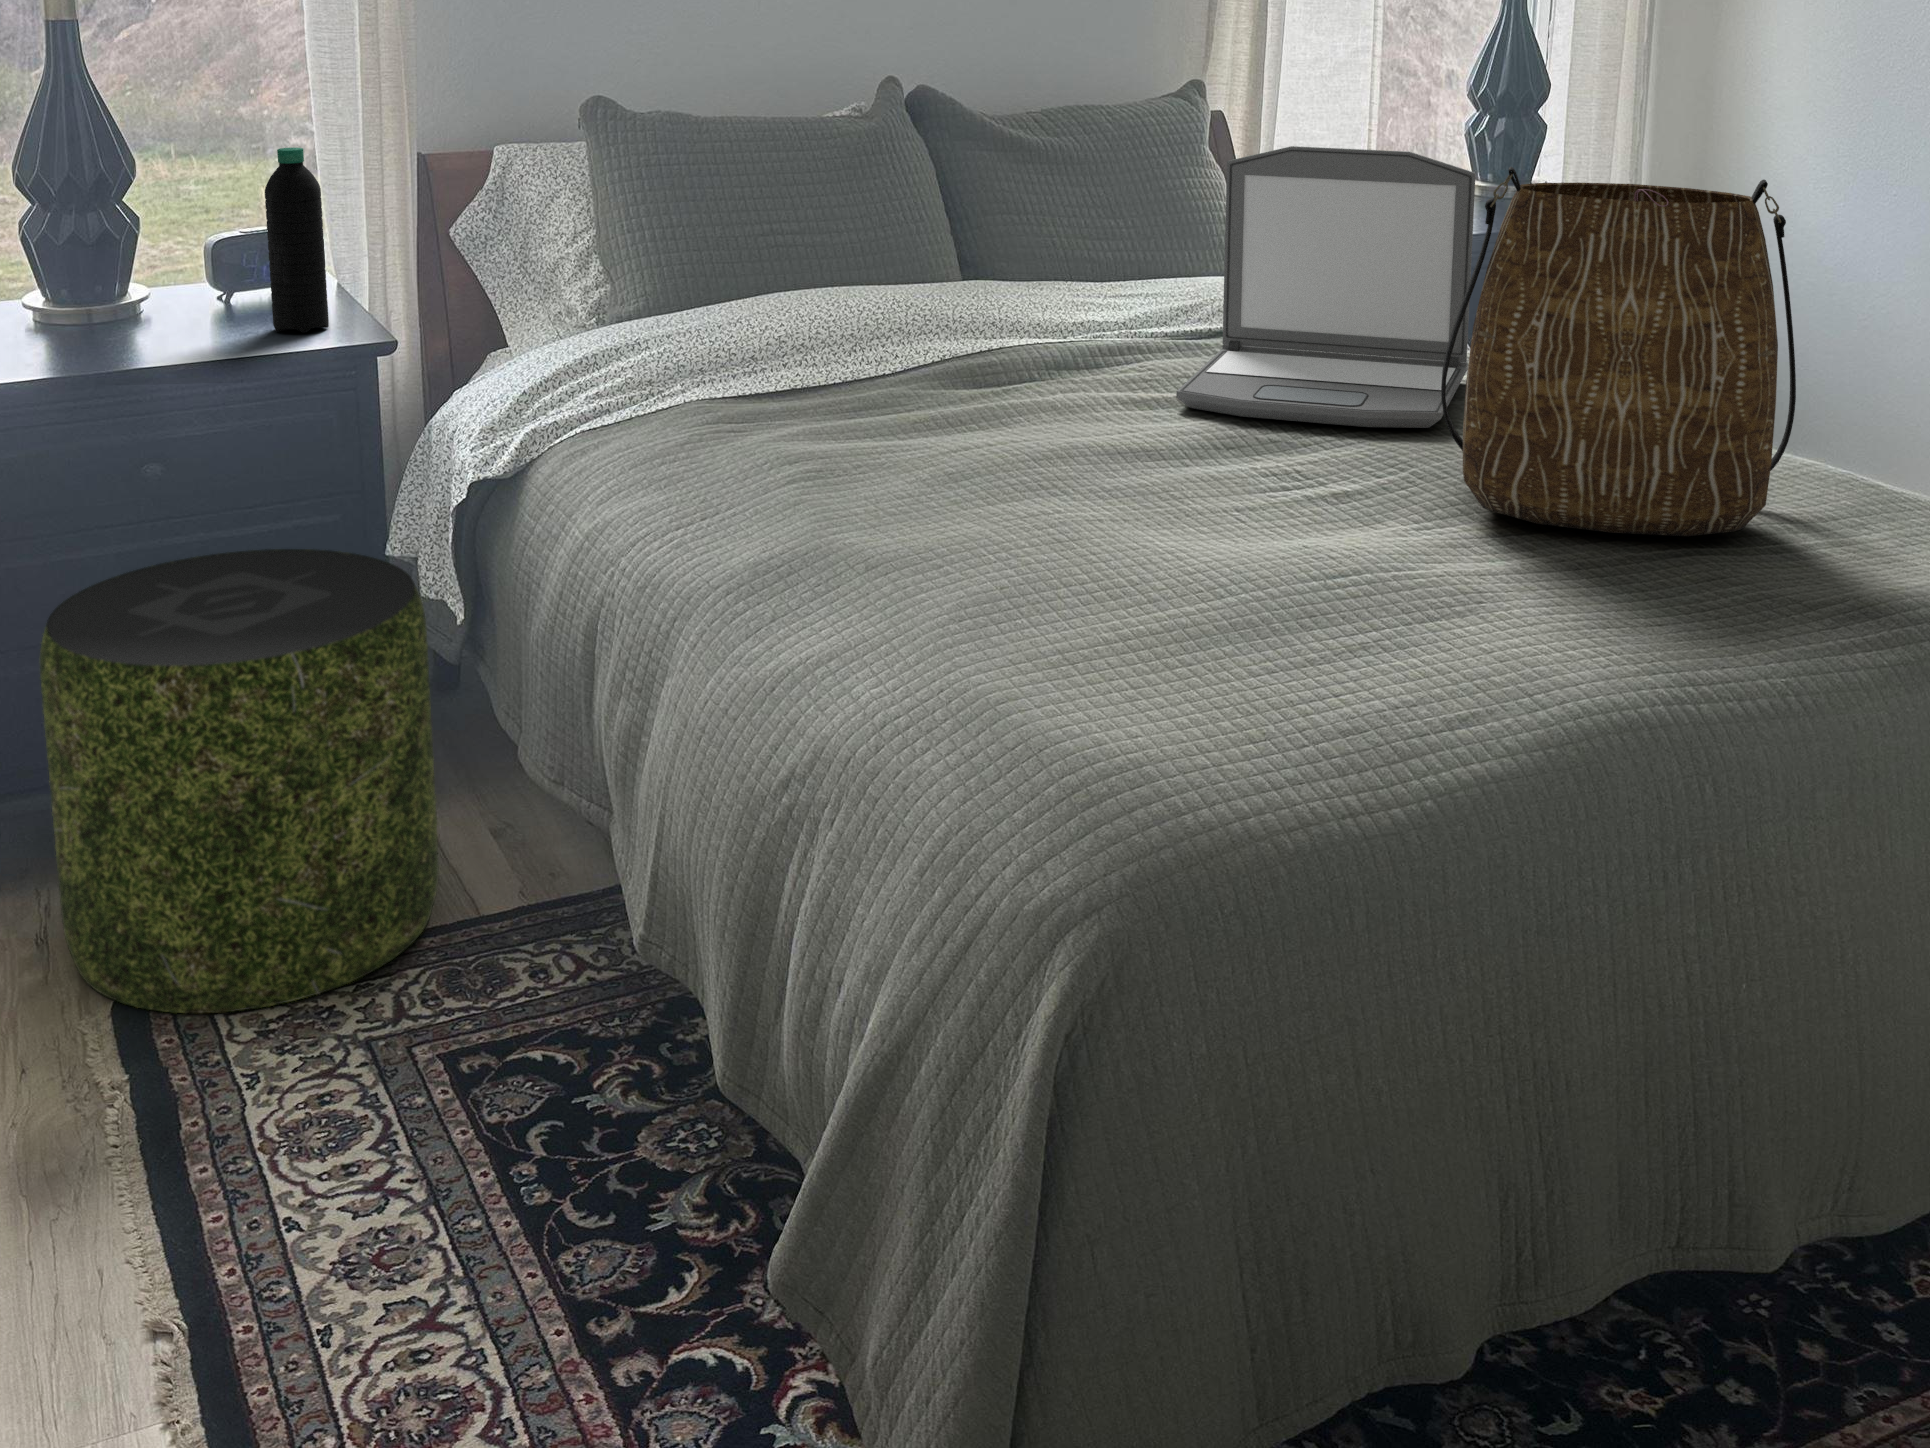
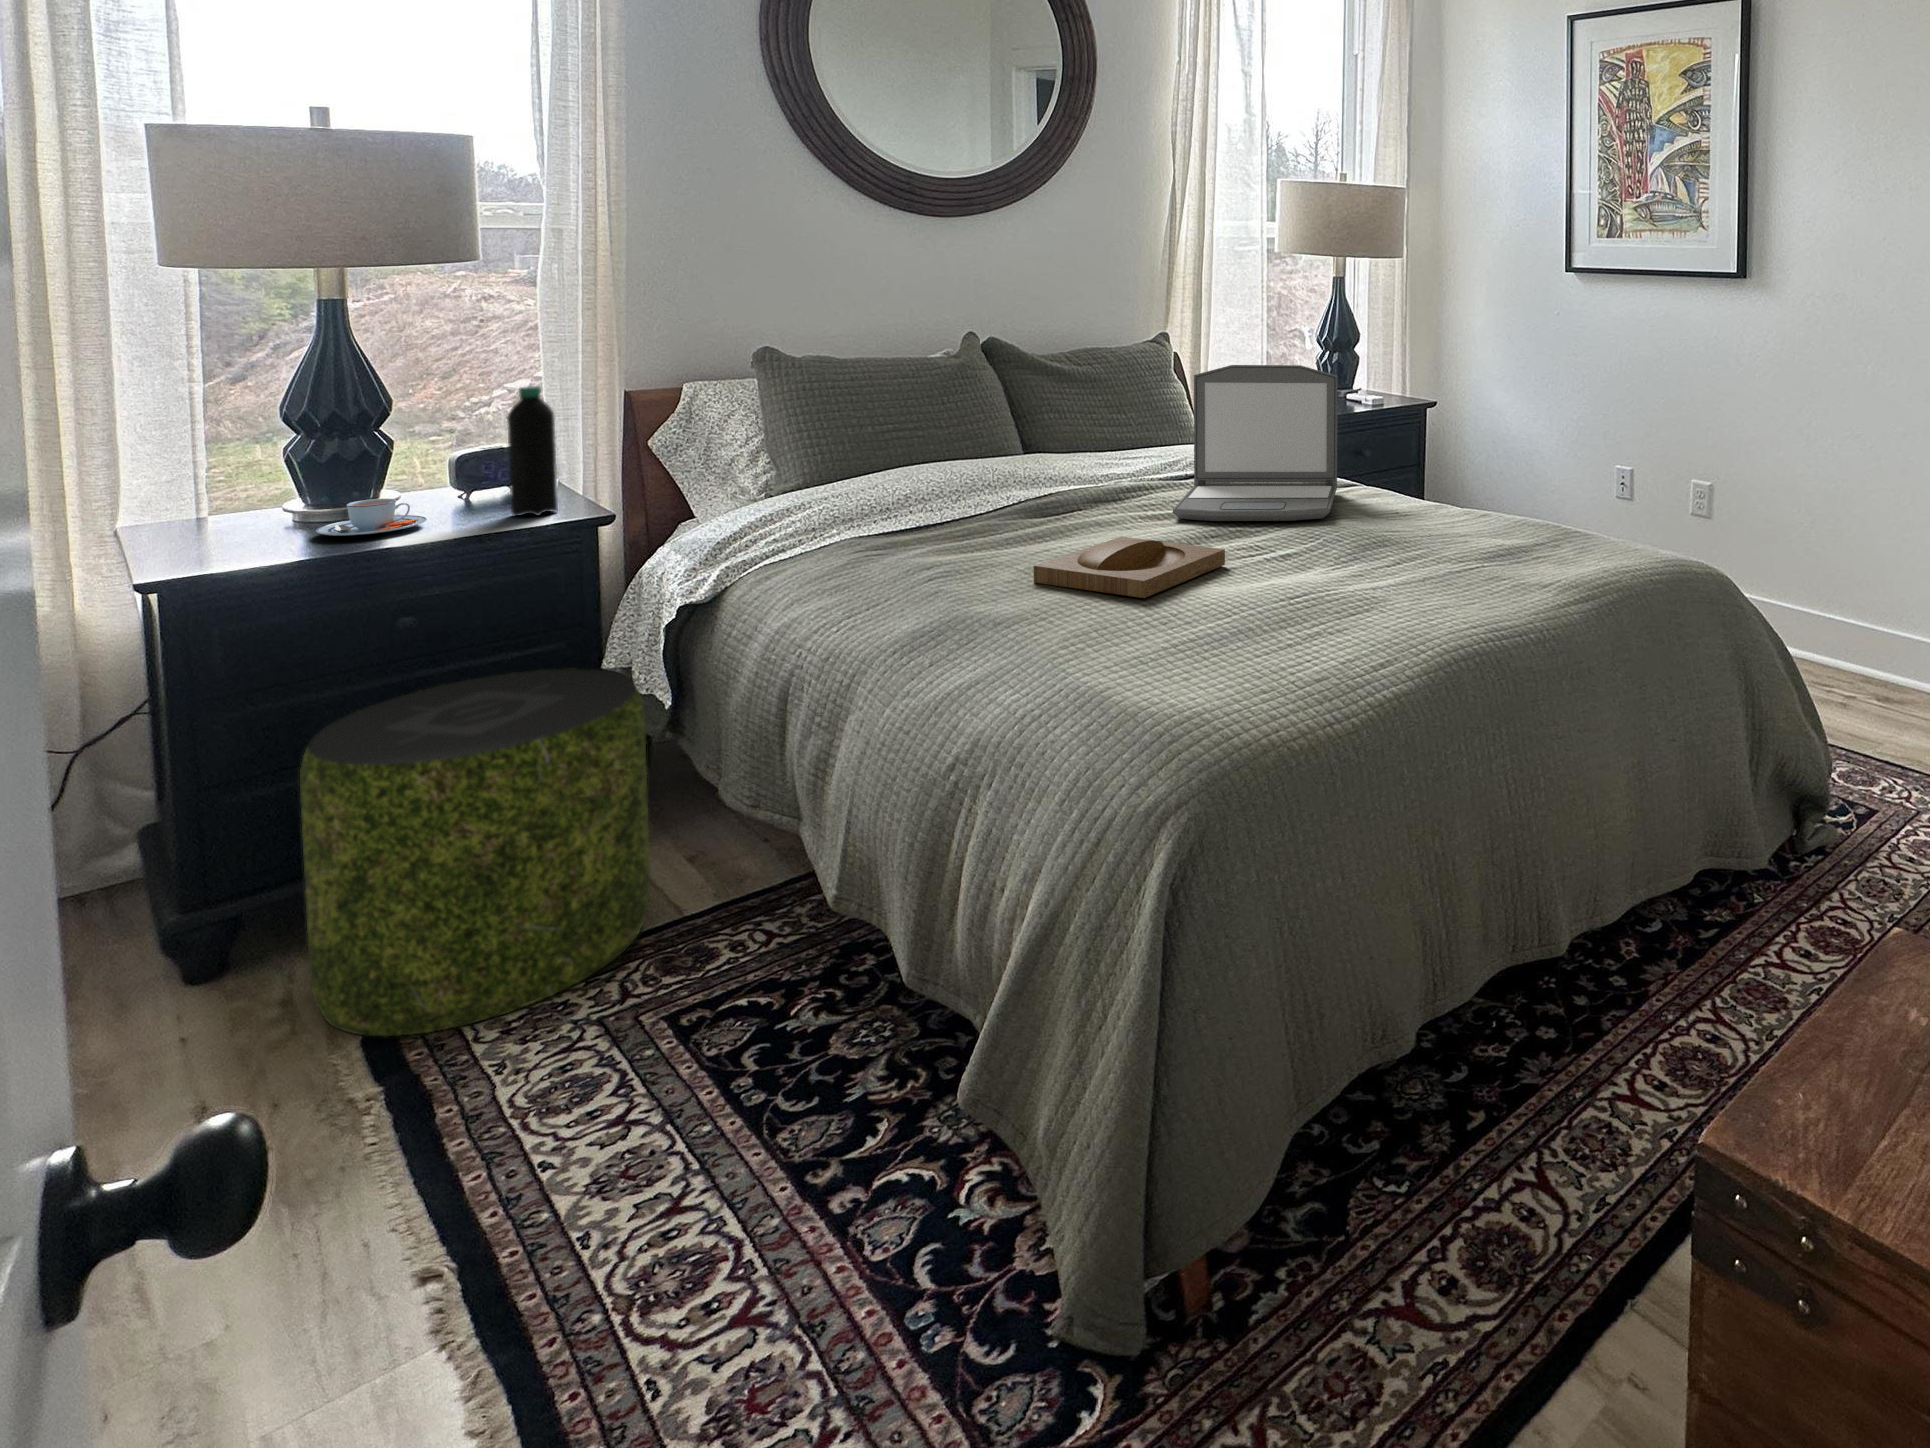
tote bag: present [1441,167,1796,536] -> none [1334,363,1522,562]
teacup: none [57,296,177,345] -> present [316,499,427,536]
tray: none [938,435,1243,548] -> present [1034,537,1225,598]

